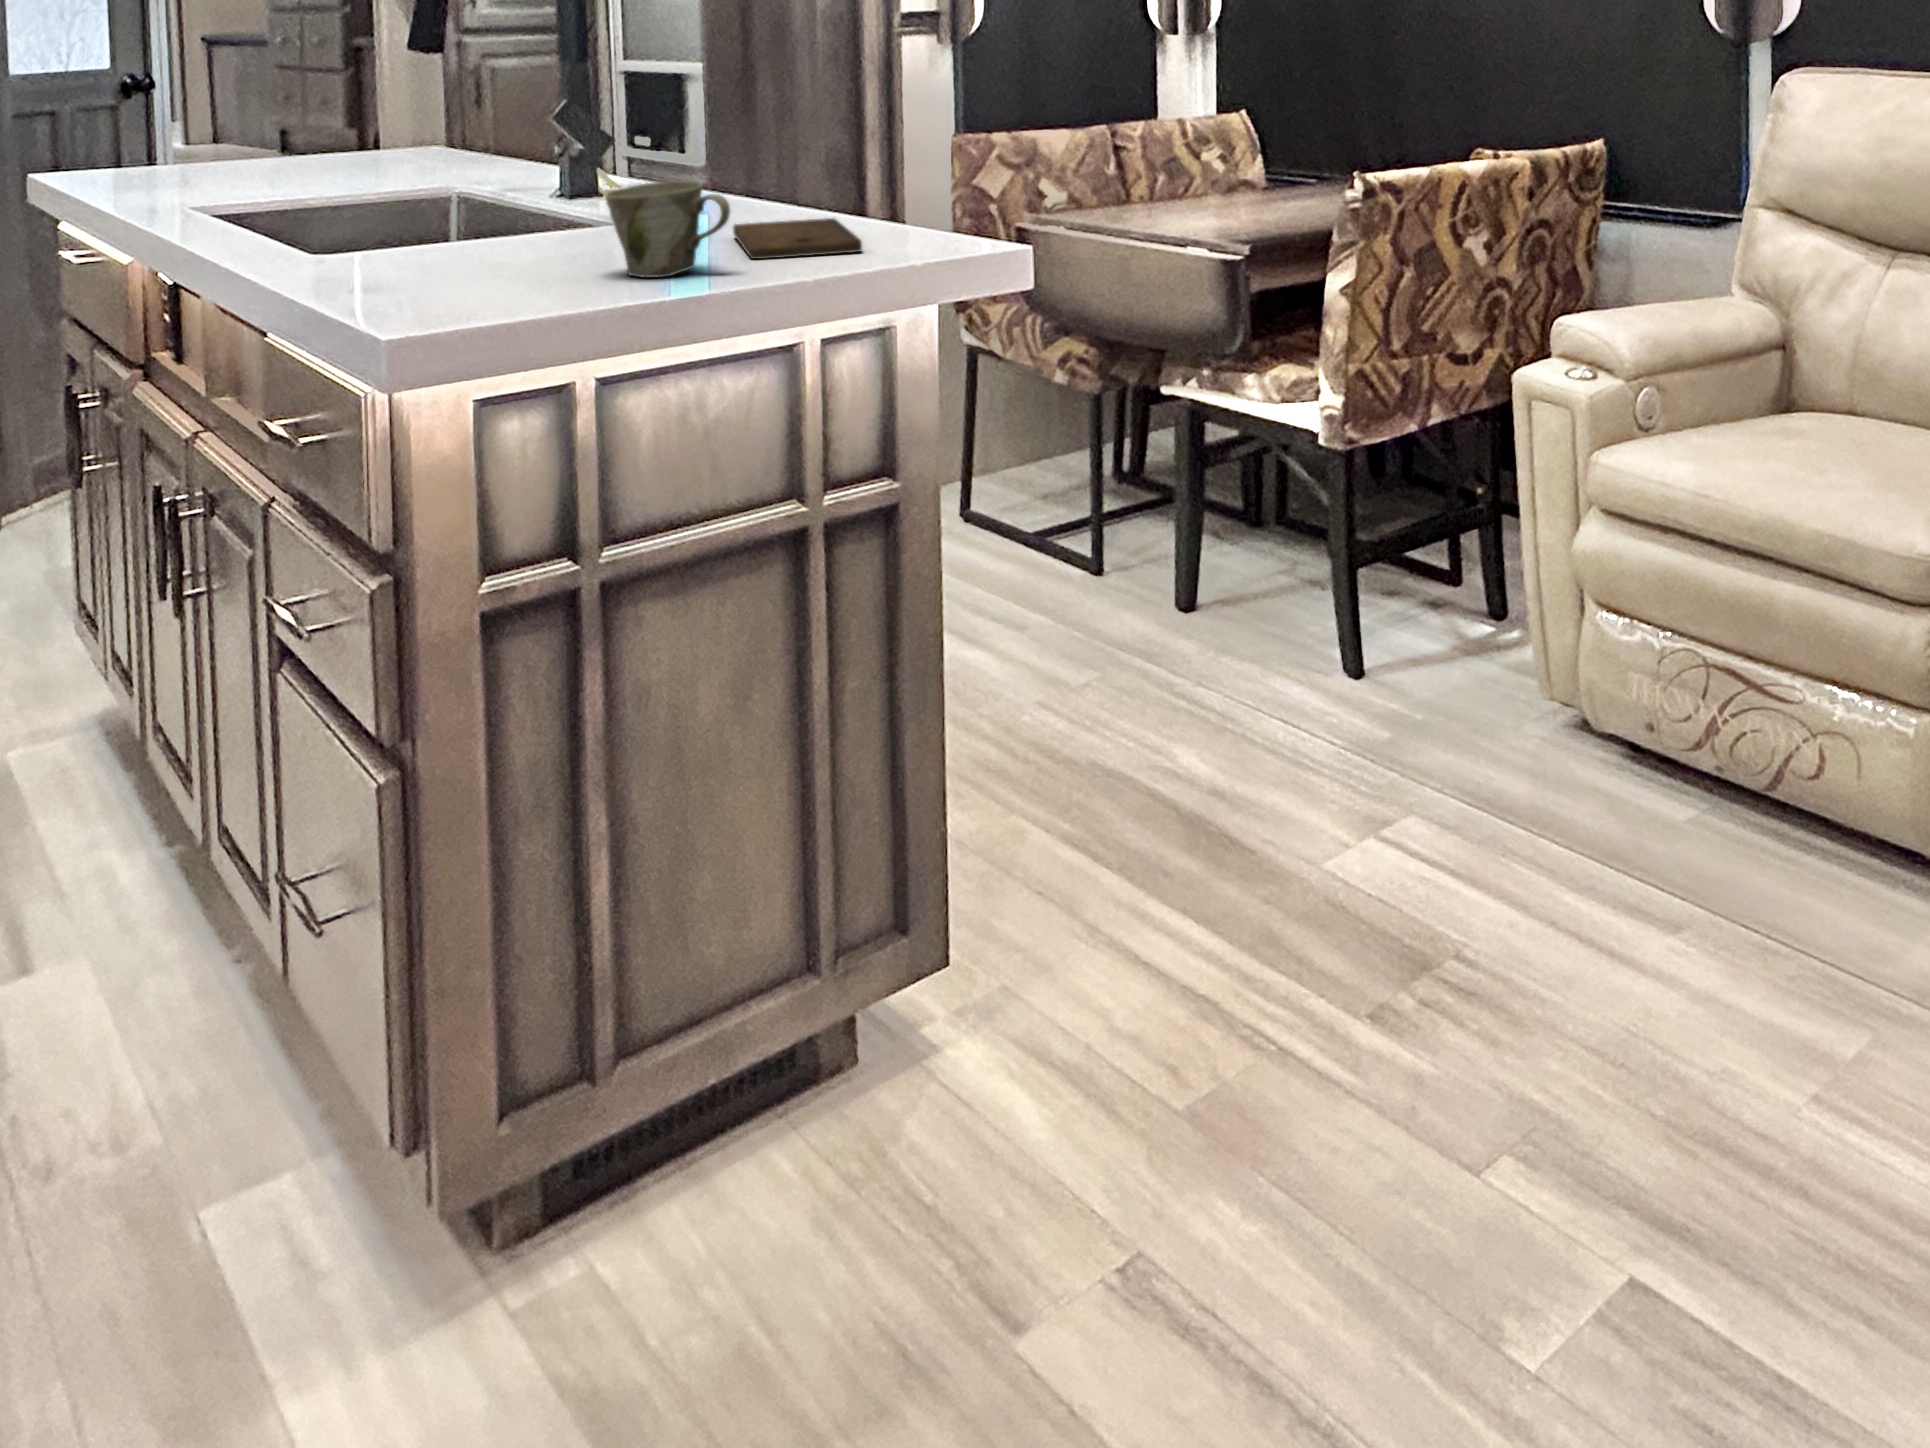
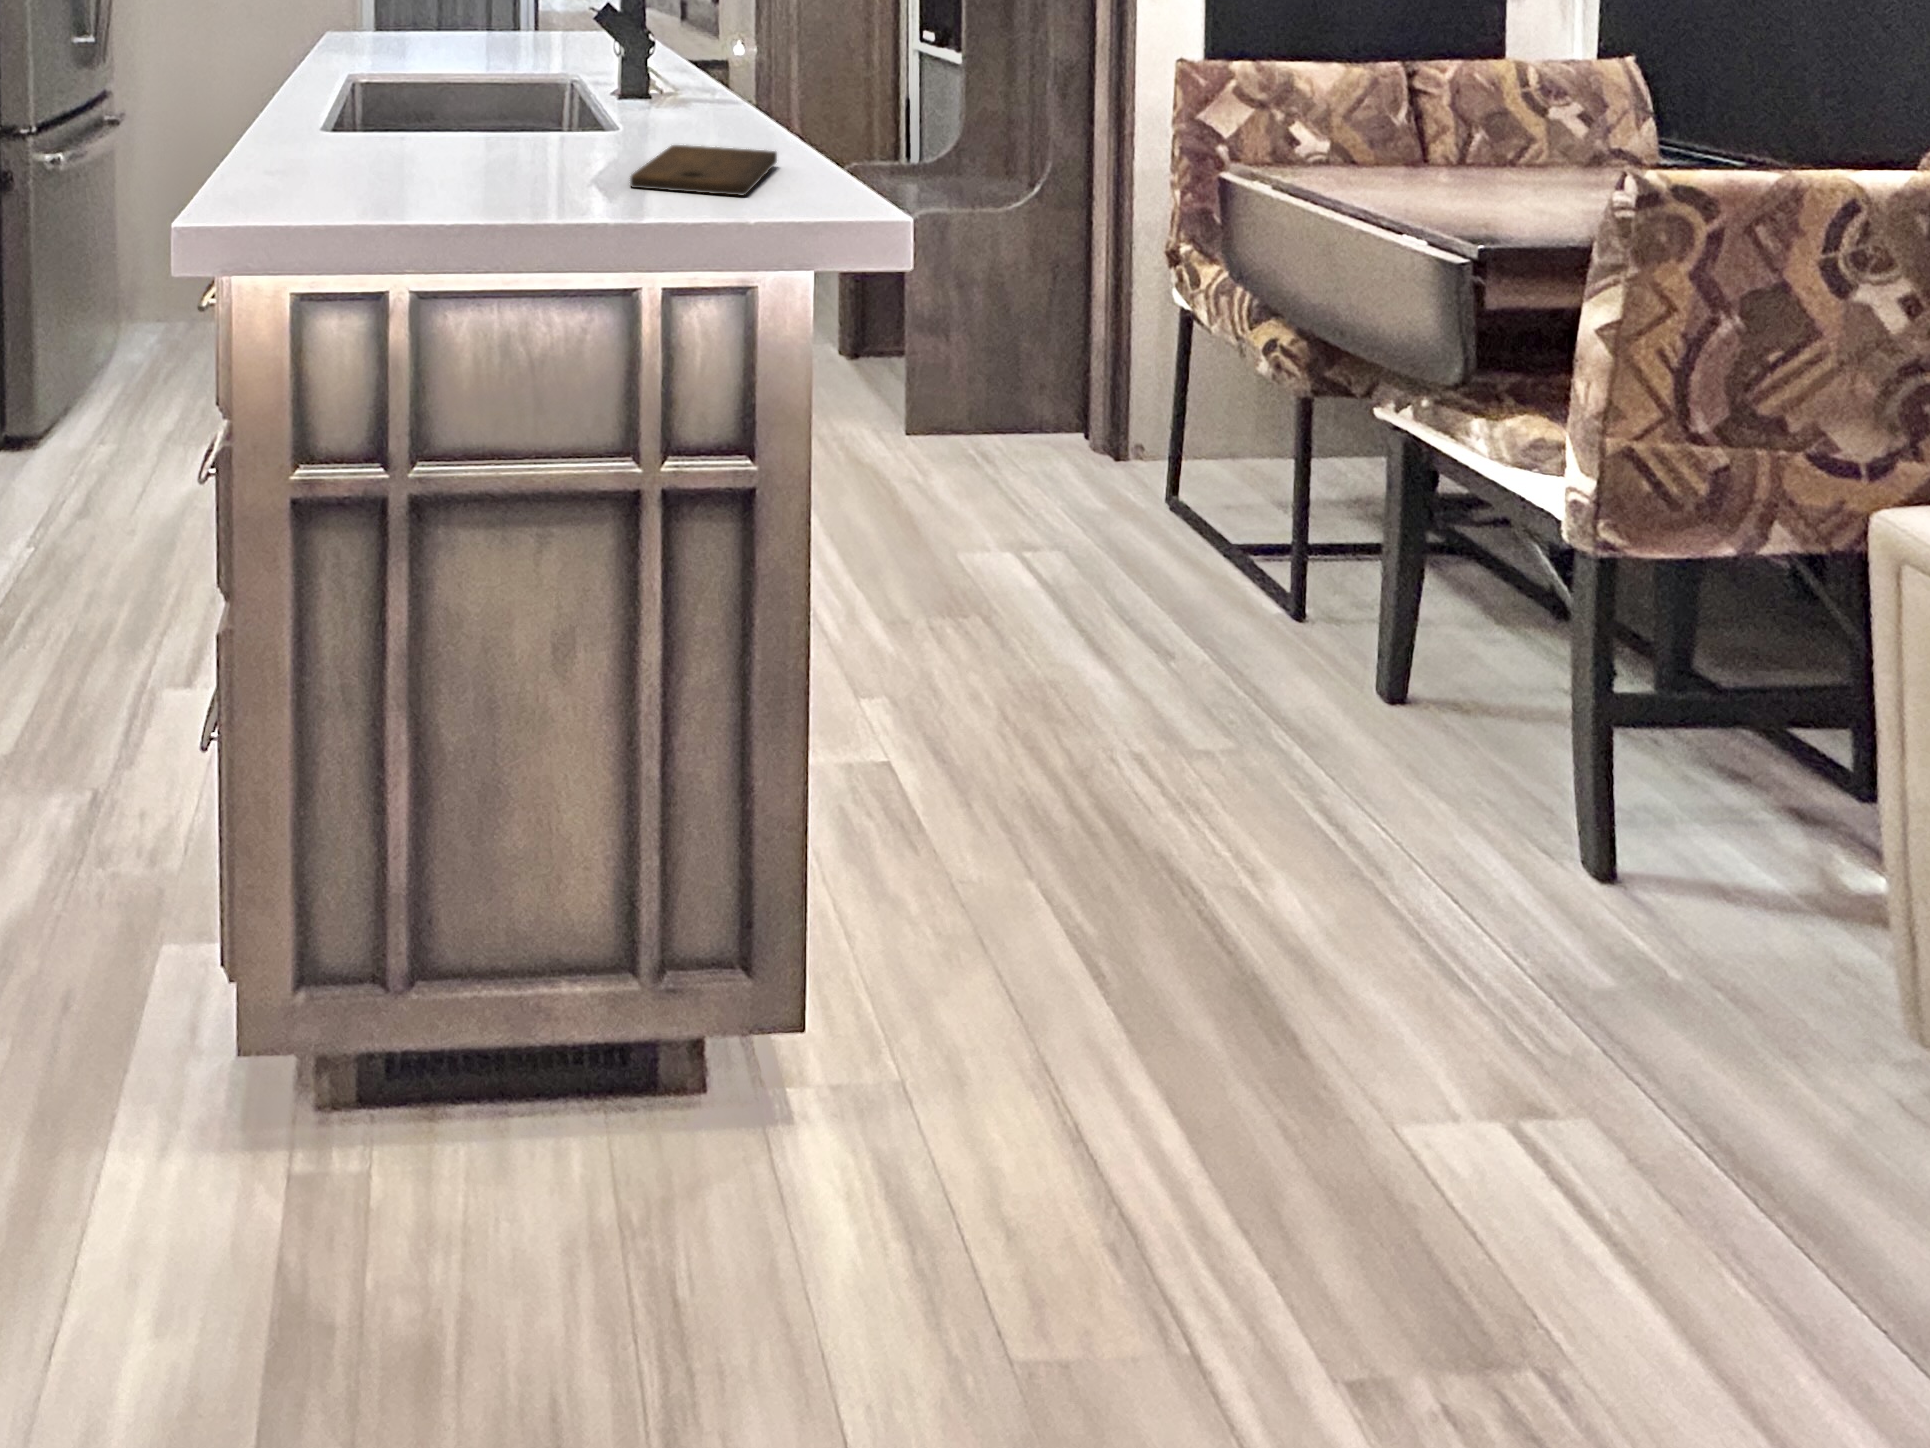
mug: present [605,181,730,278] -> none [471,96,578,195]

